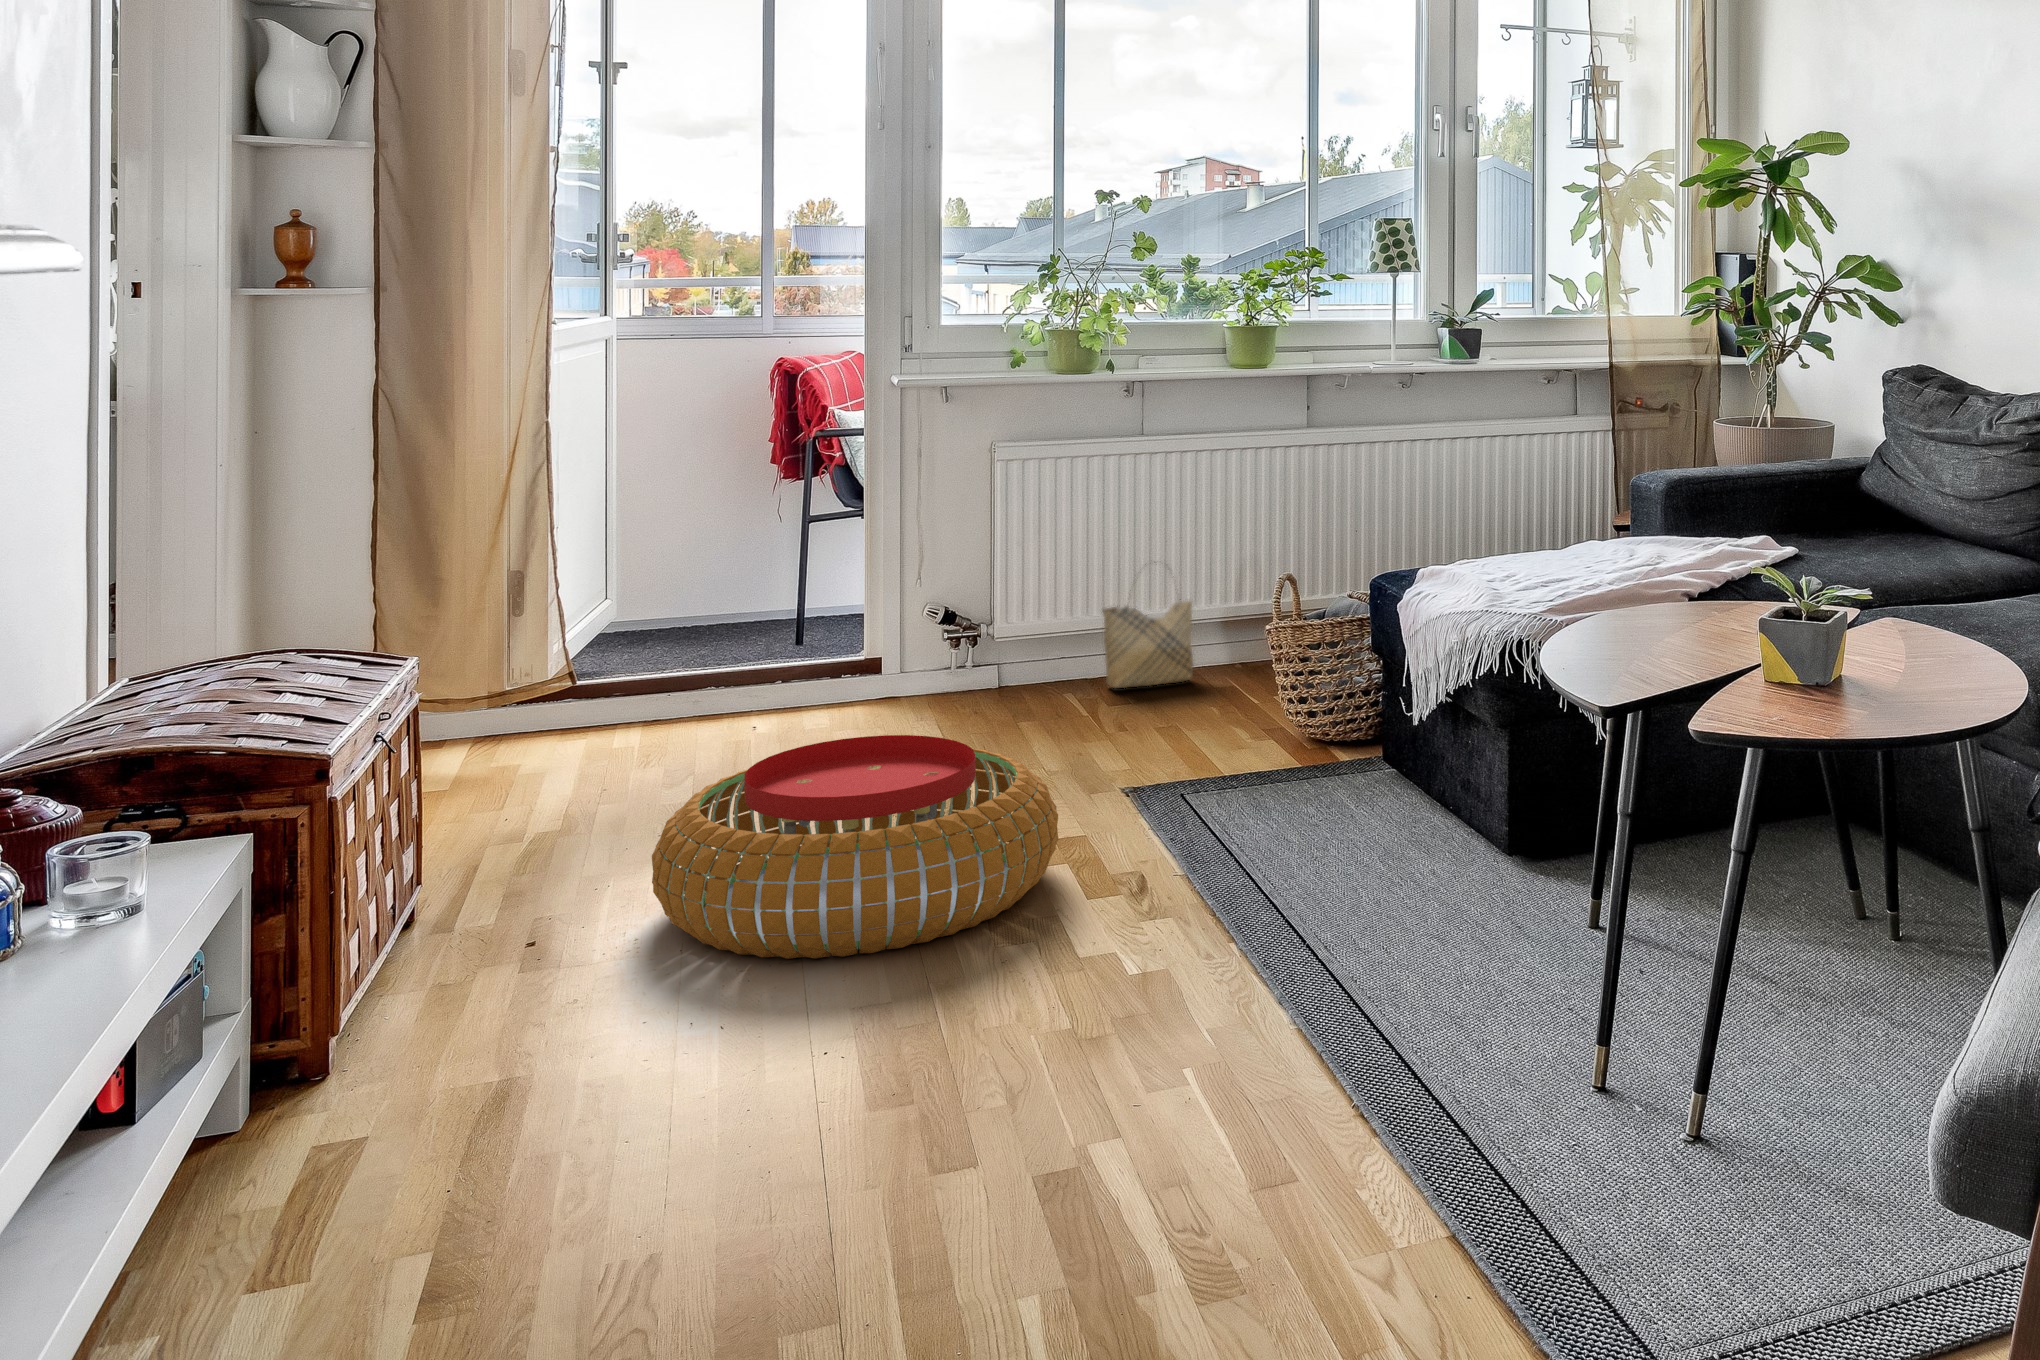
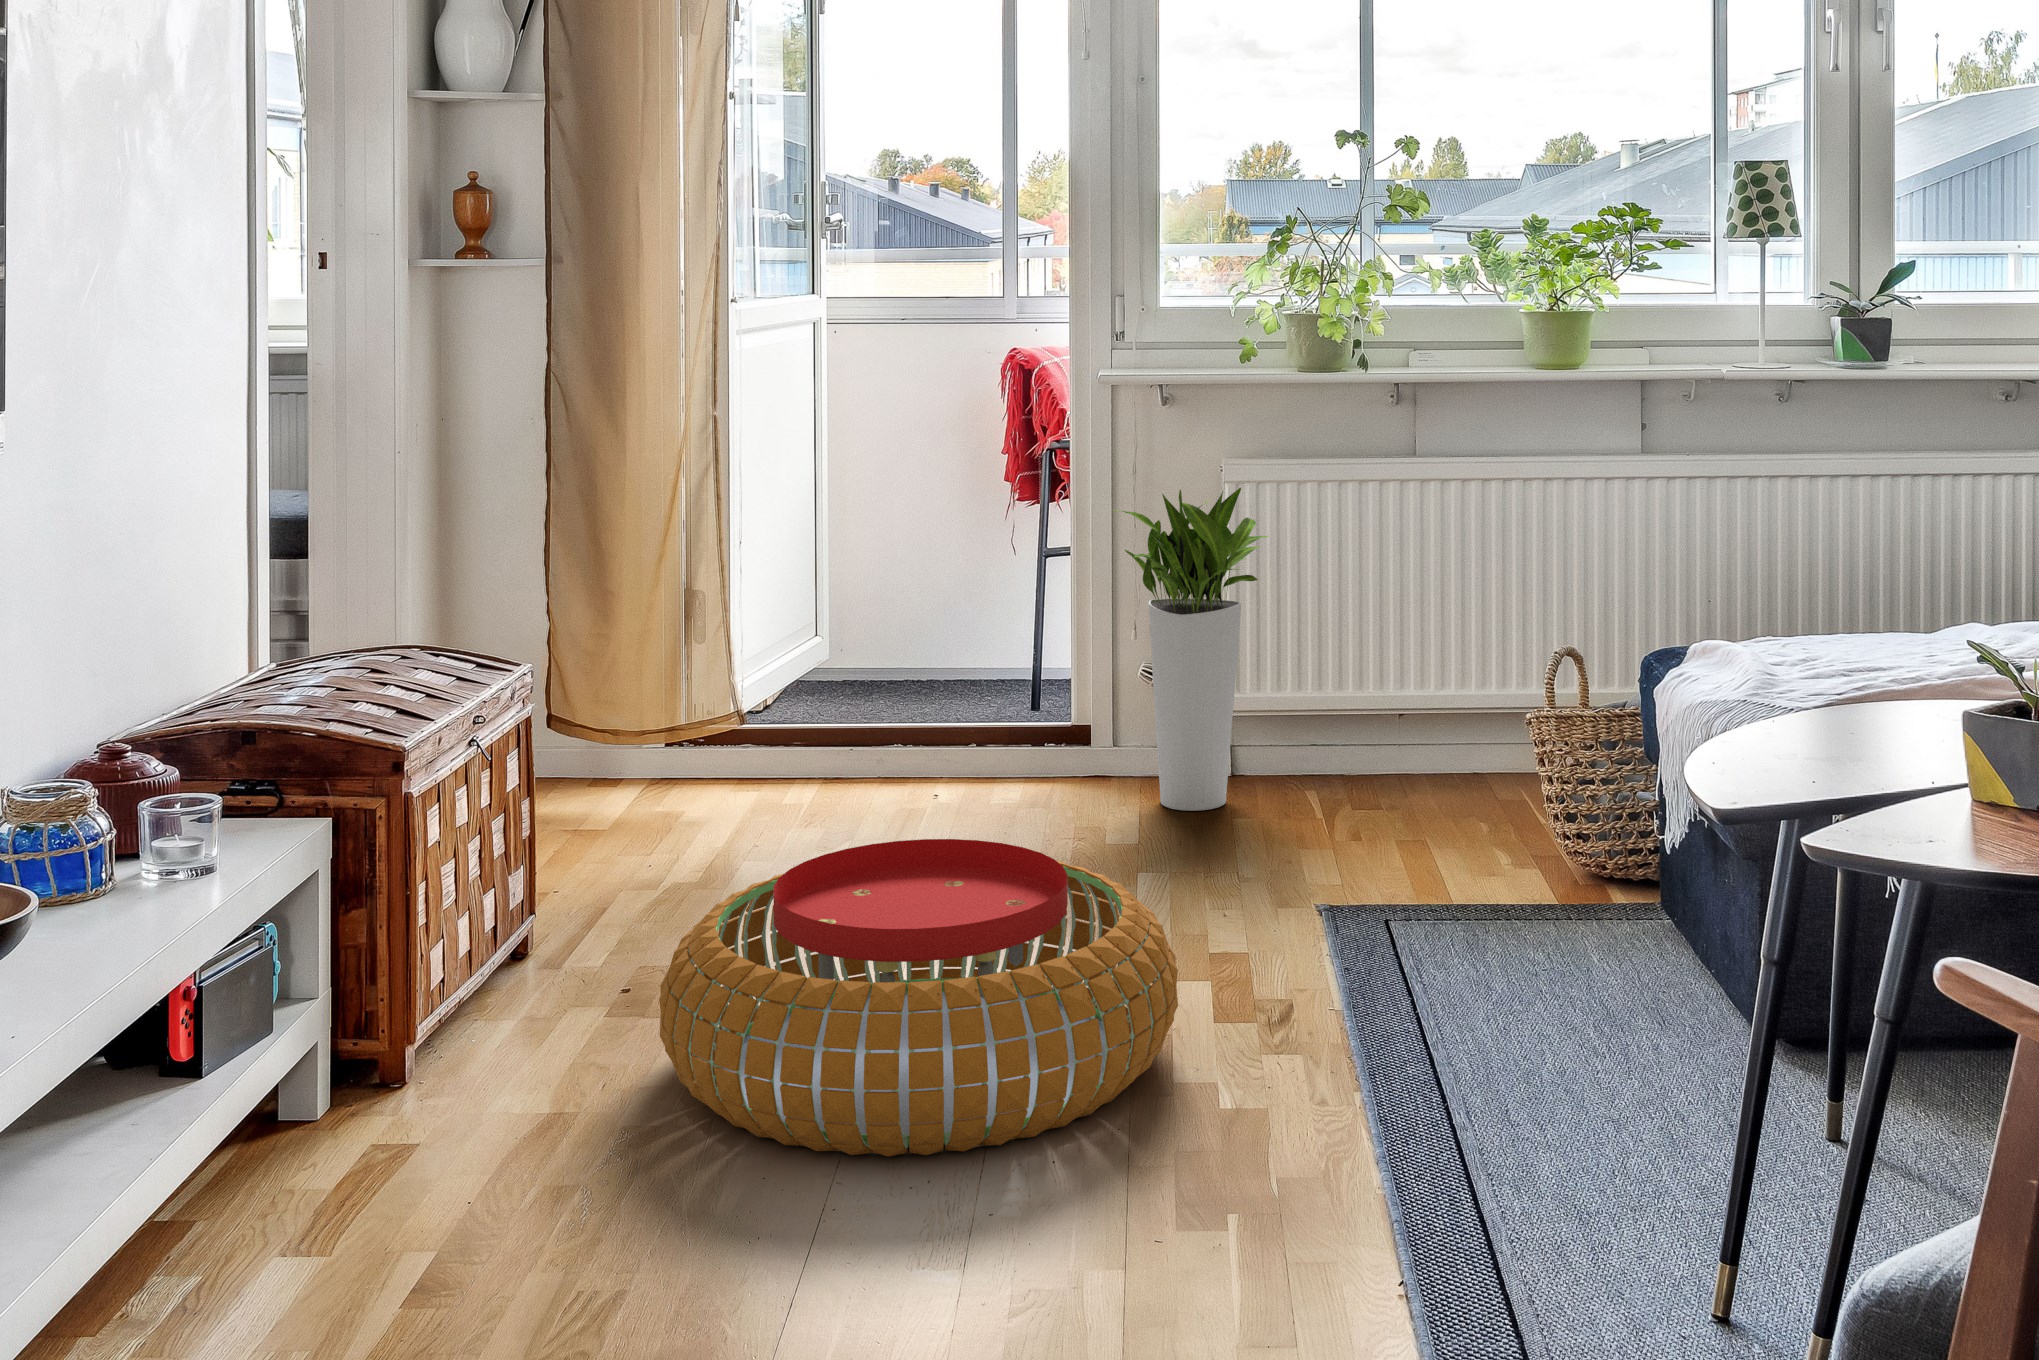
planter: none [913,465,1037,716] -> present [1114,488,1268,811]
woven basket: present [1103,564,1193,688] -> none [1353,616,1474,790]

